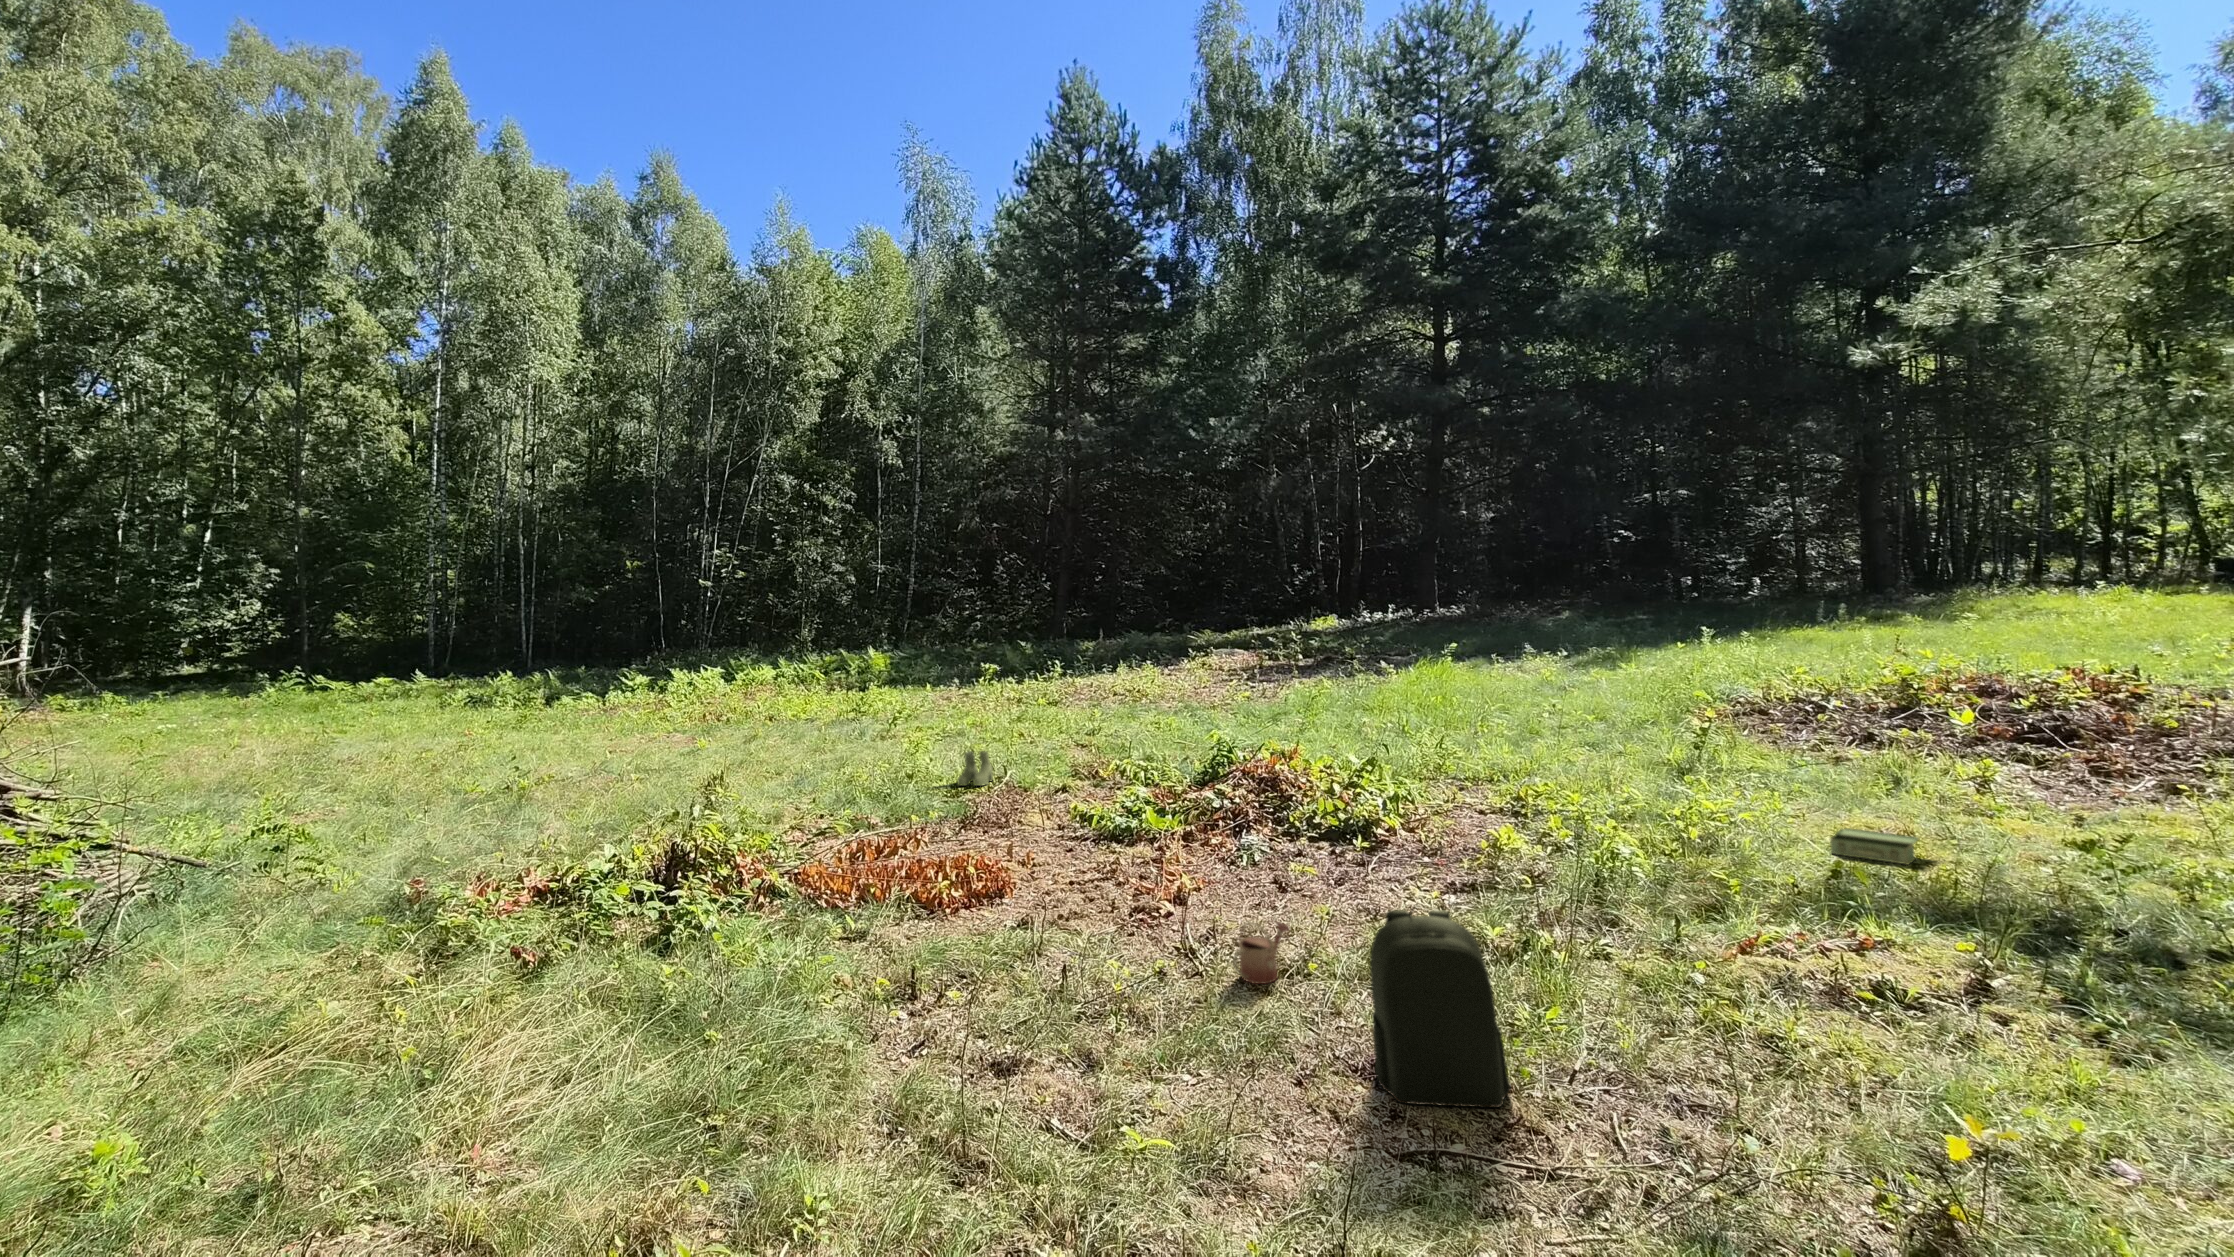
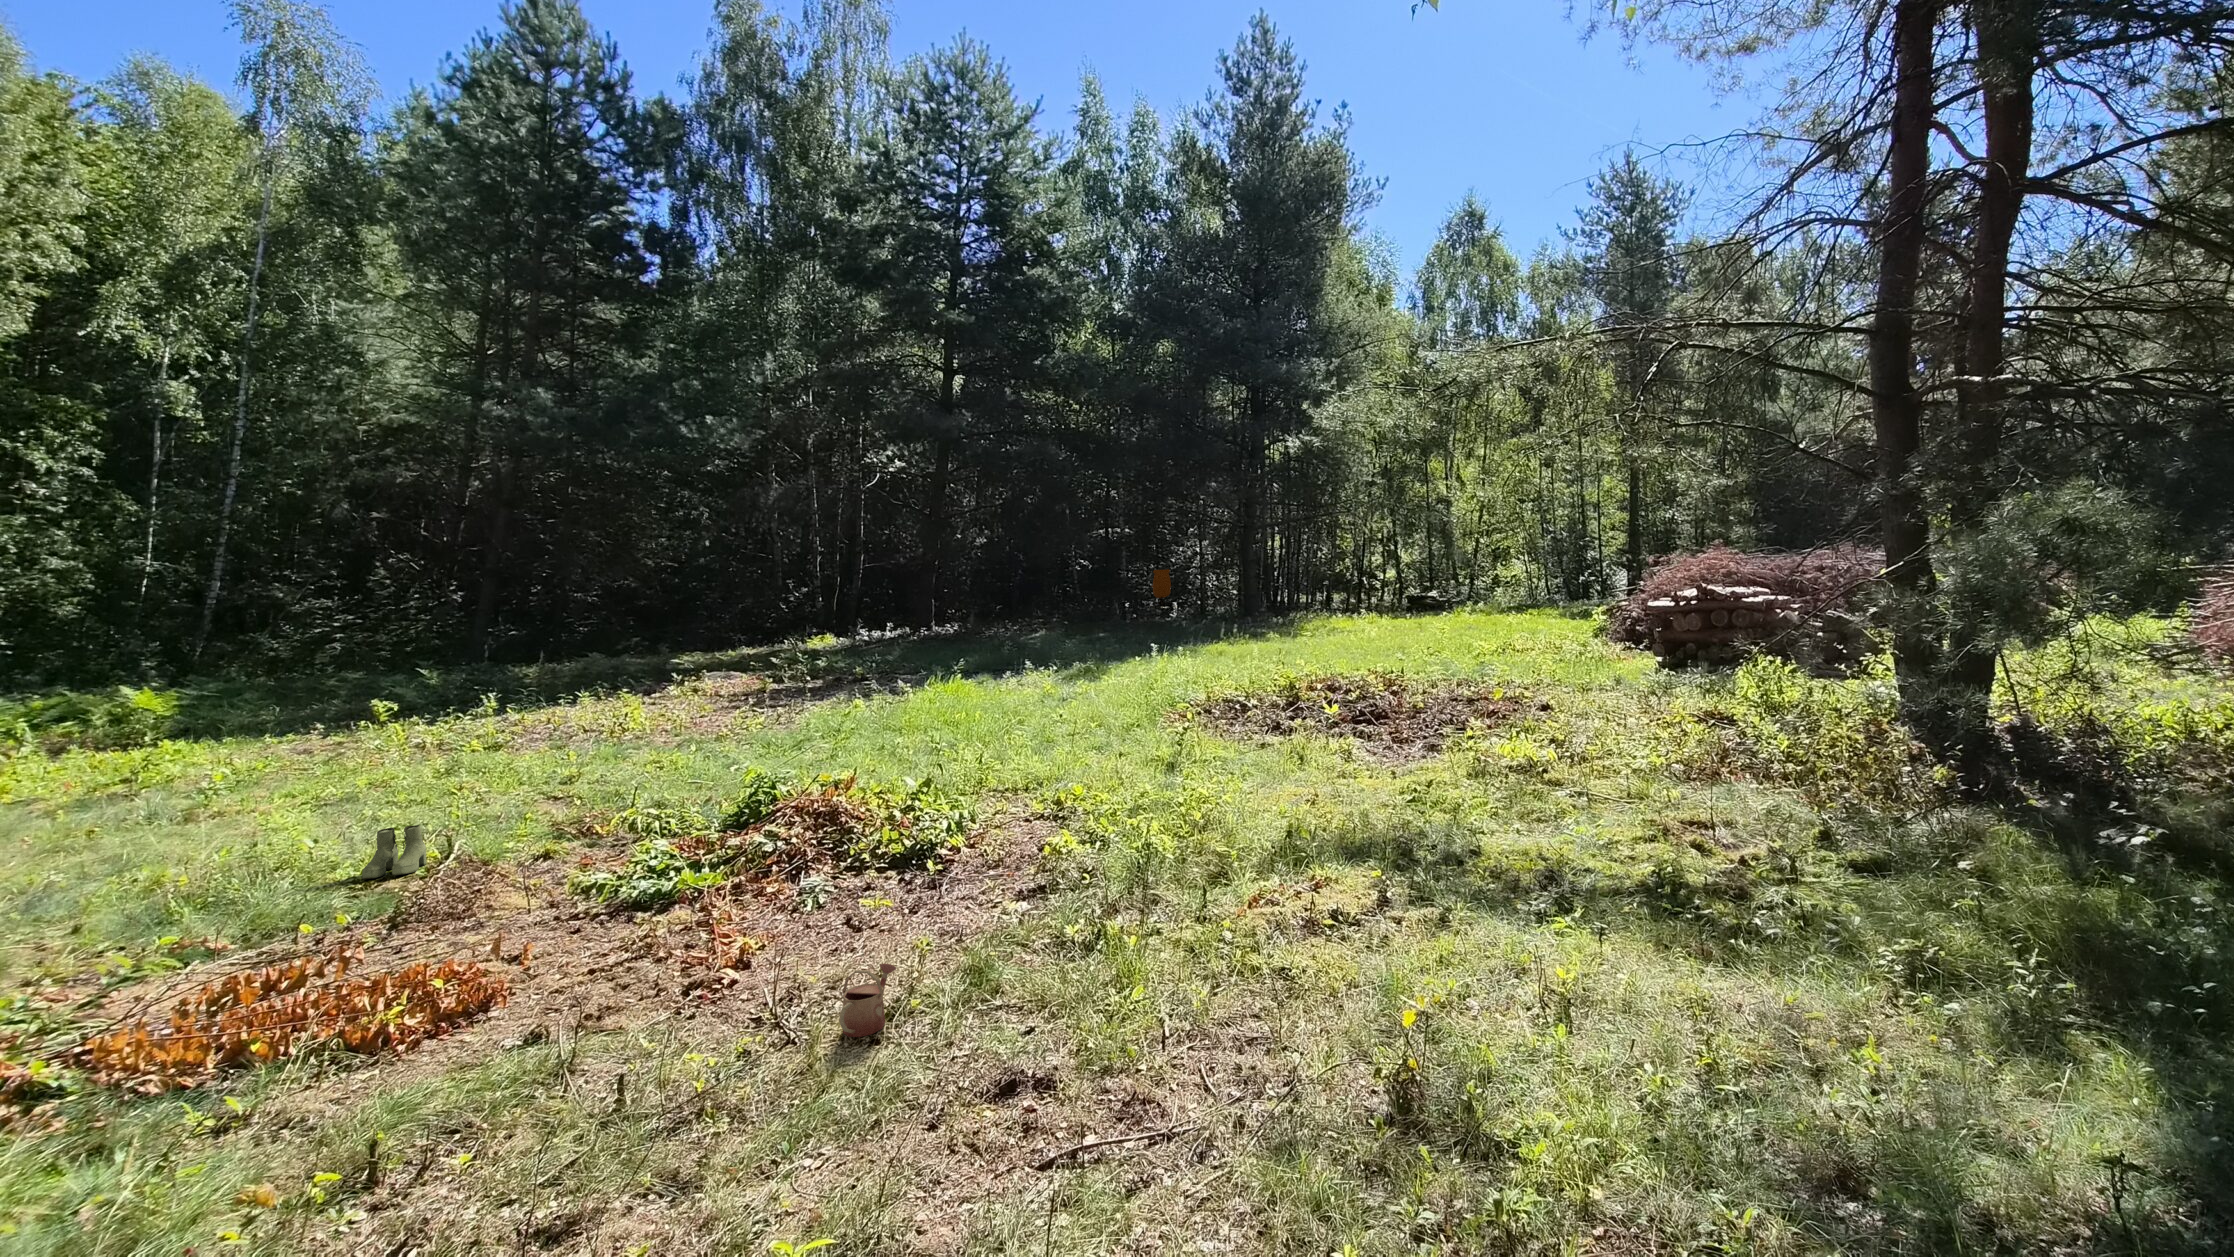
lounge chair: none [1717,534,1752,580] -> present [1151,569,1172,605]
toolbox: present [1830,828,1918,865] -> none [1279,796,1327,818]
backpack: present [1370,907,1511,1108] -> none [1009,915,1127,1111]

